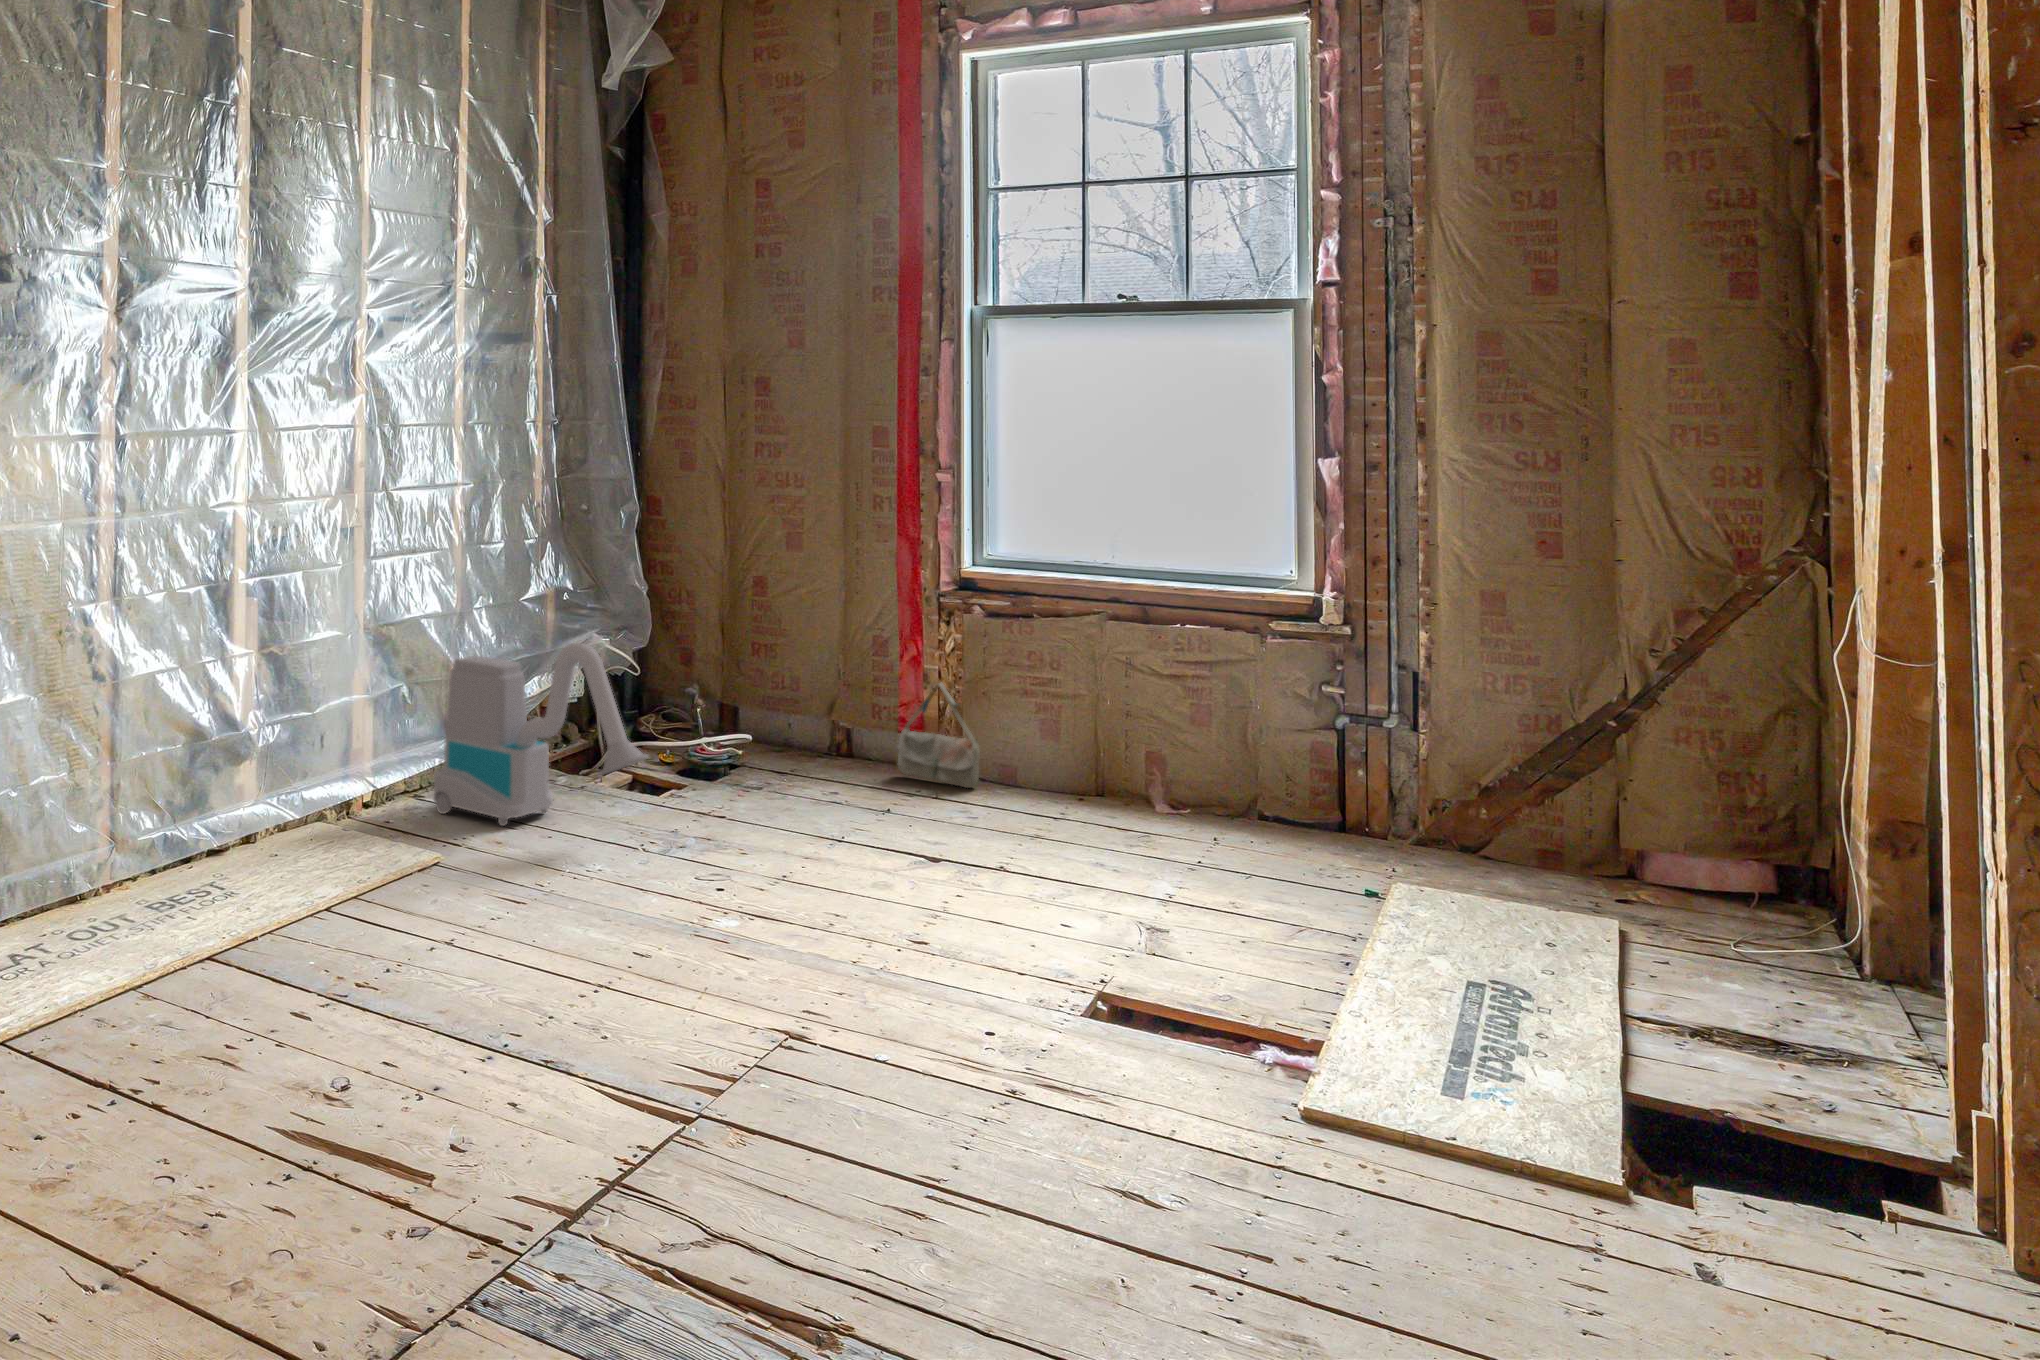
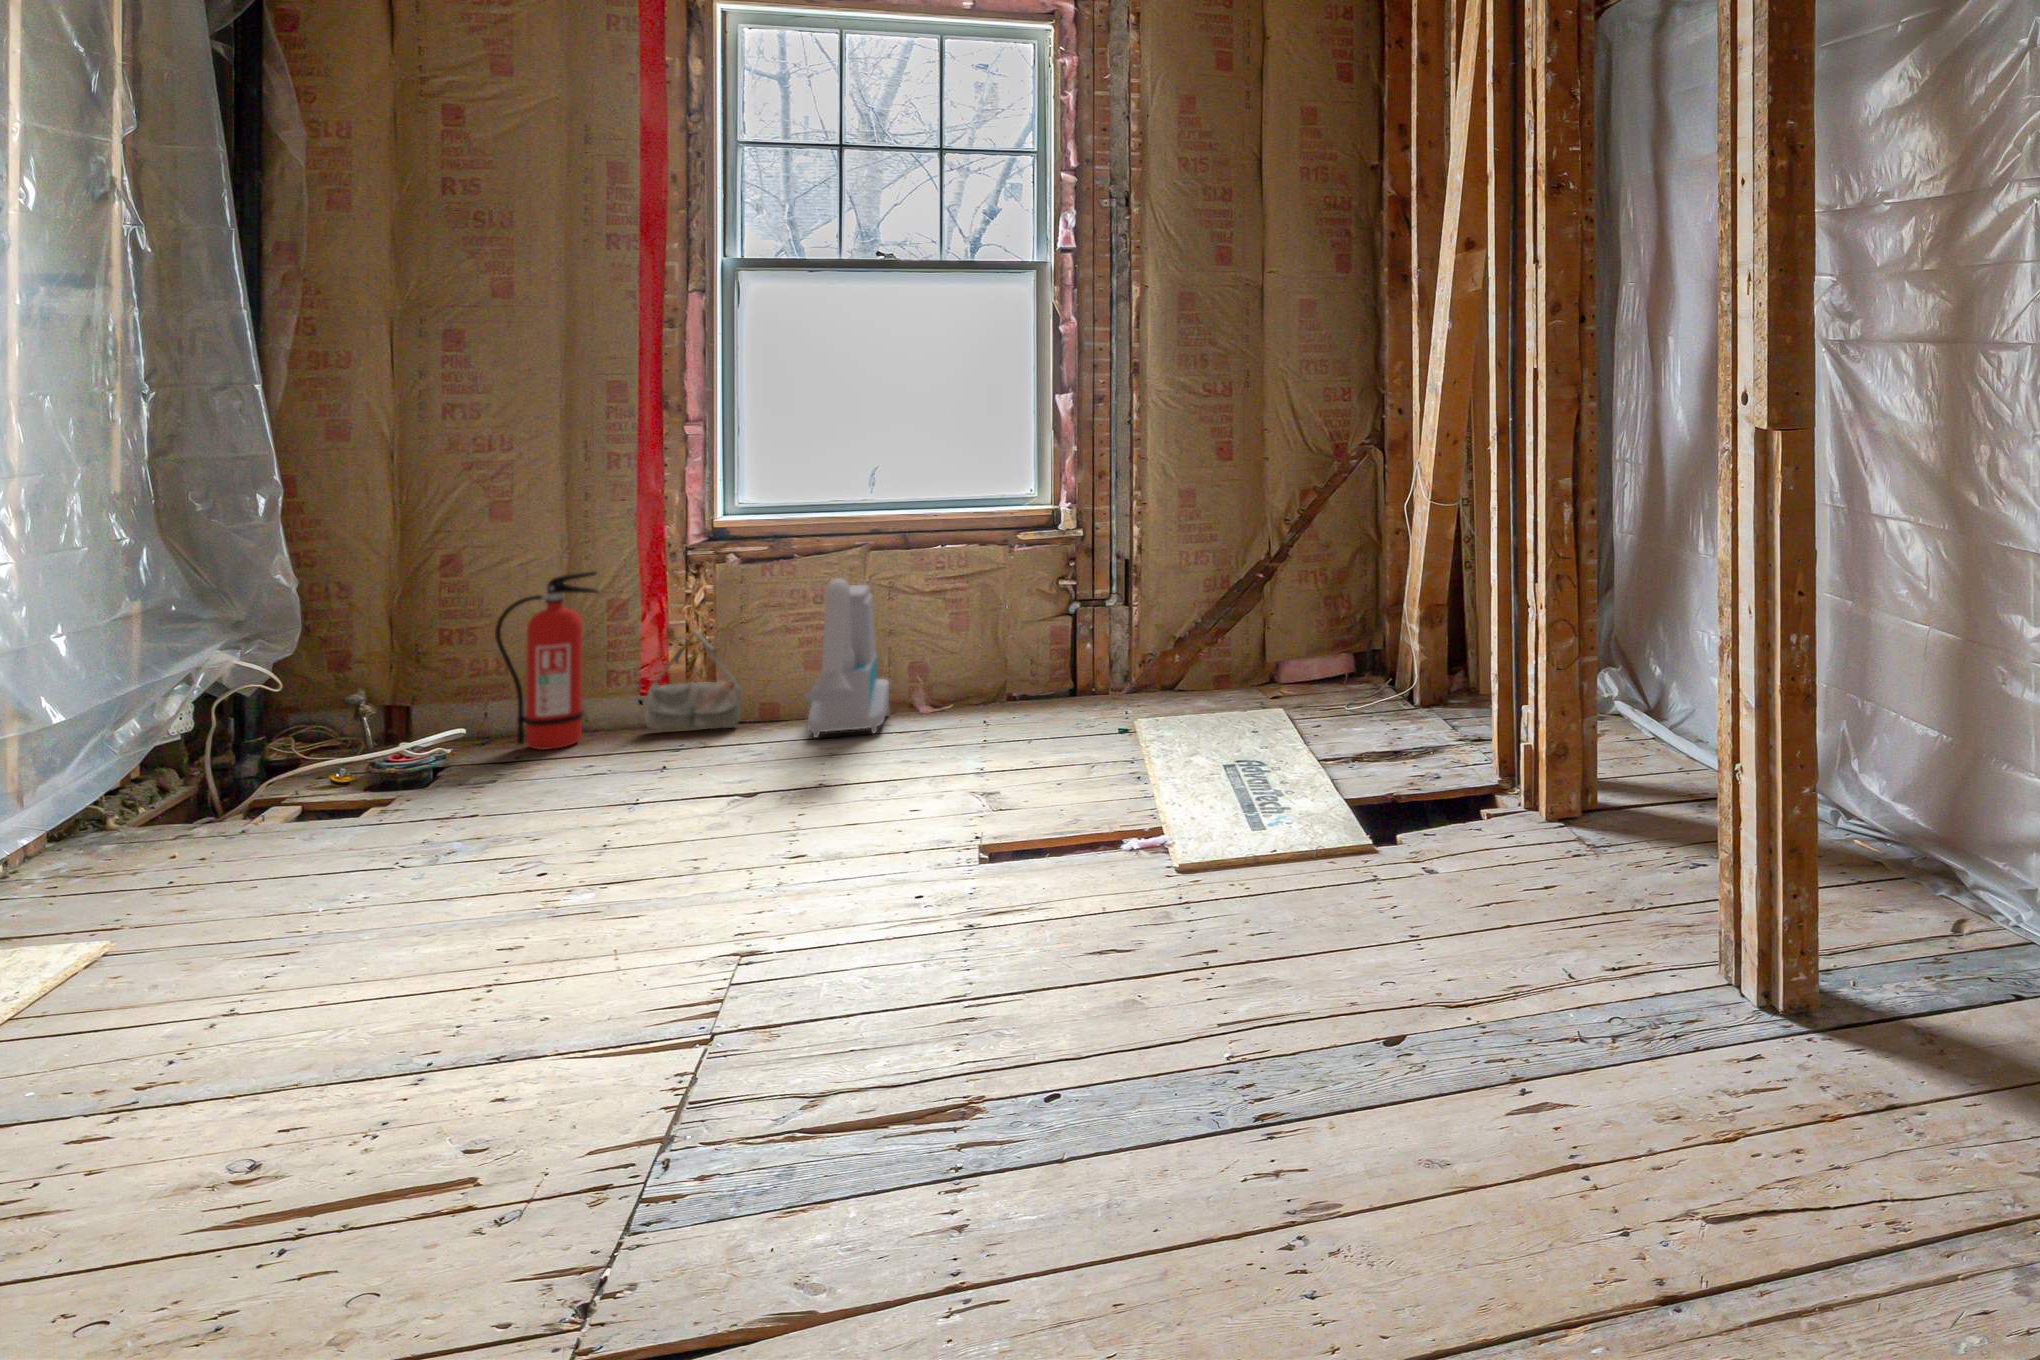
fire extinguisher: none [780,611,861,774] -> present [495,571,599,750]
vacuum cleaner: present [434,643,648,826] -> present [805,578,889,738]

